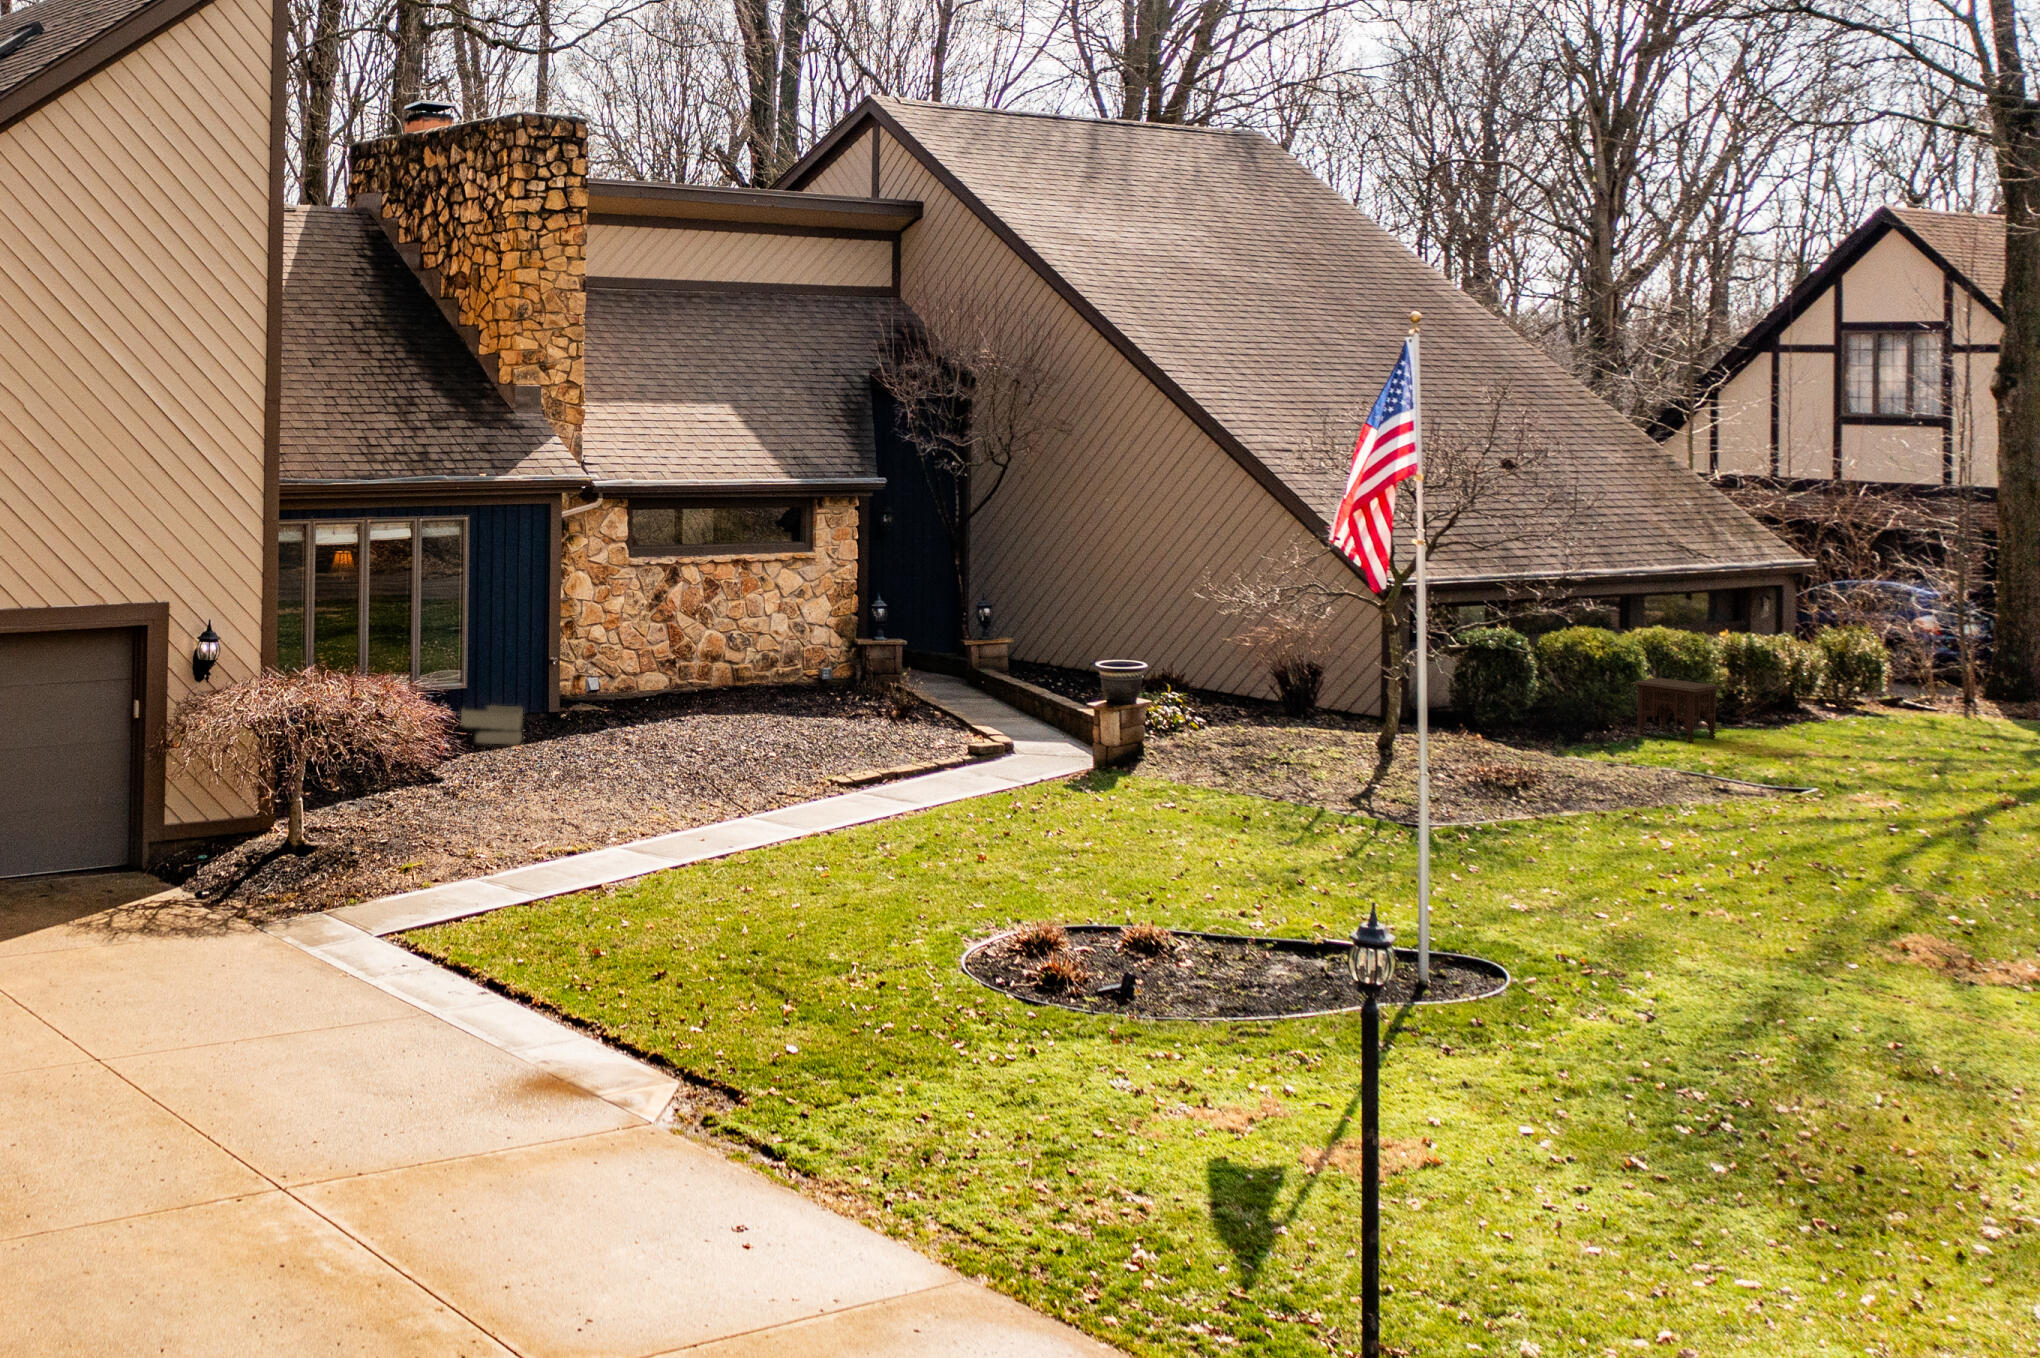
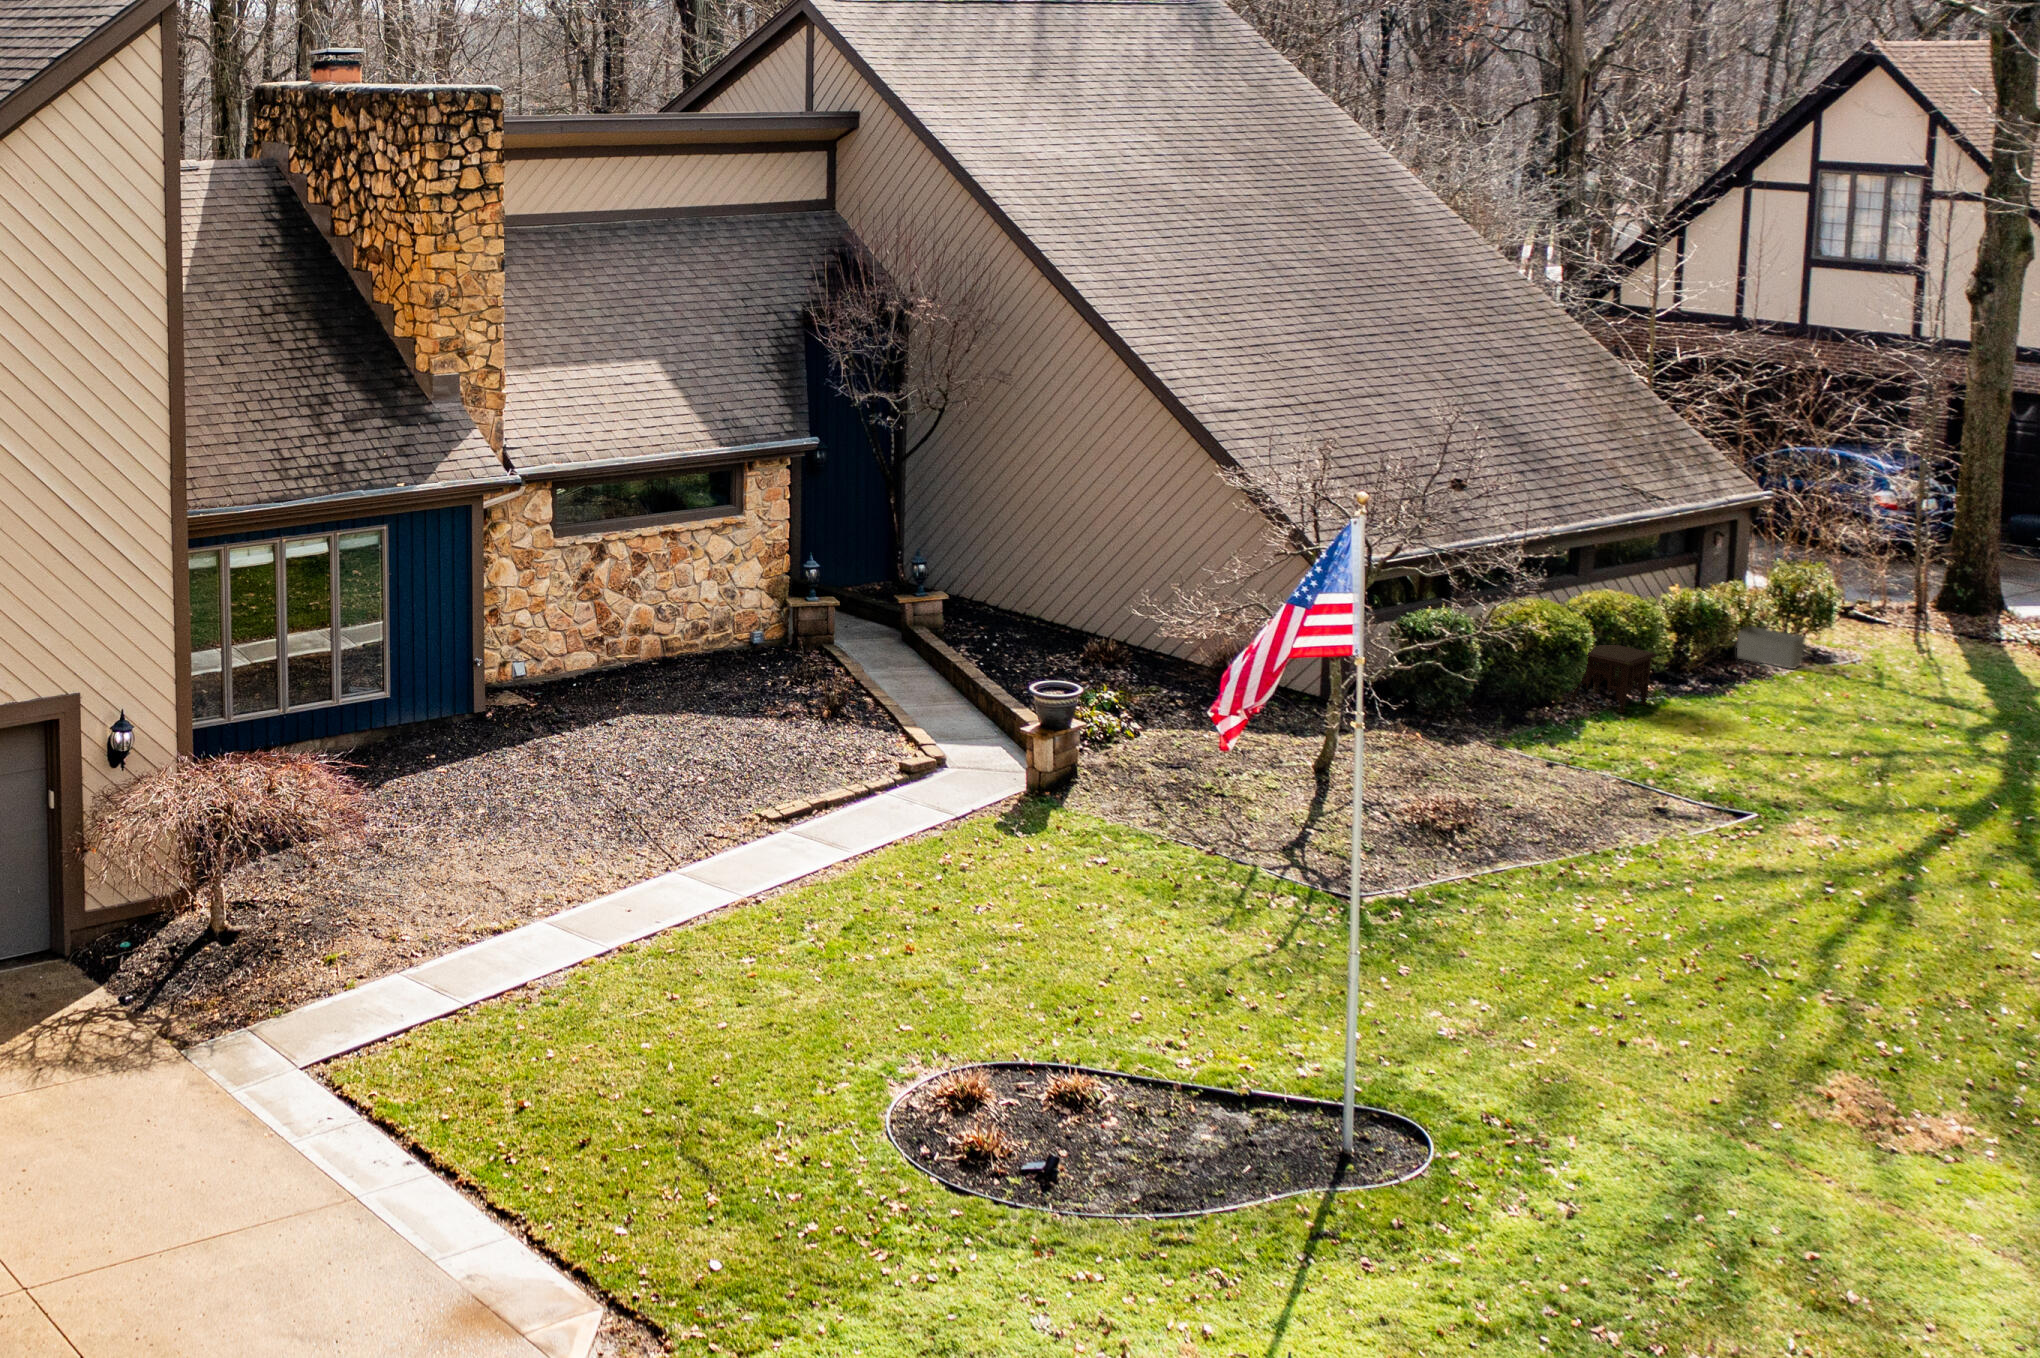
storage bin: present [461,705,523,745] -> present [1737,626,1805,669]

